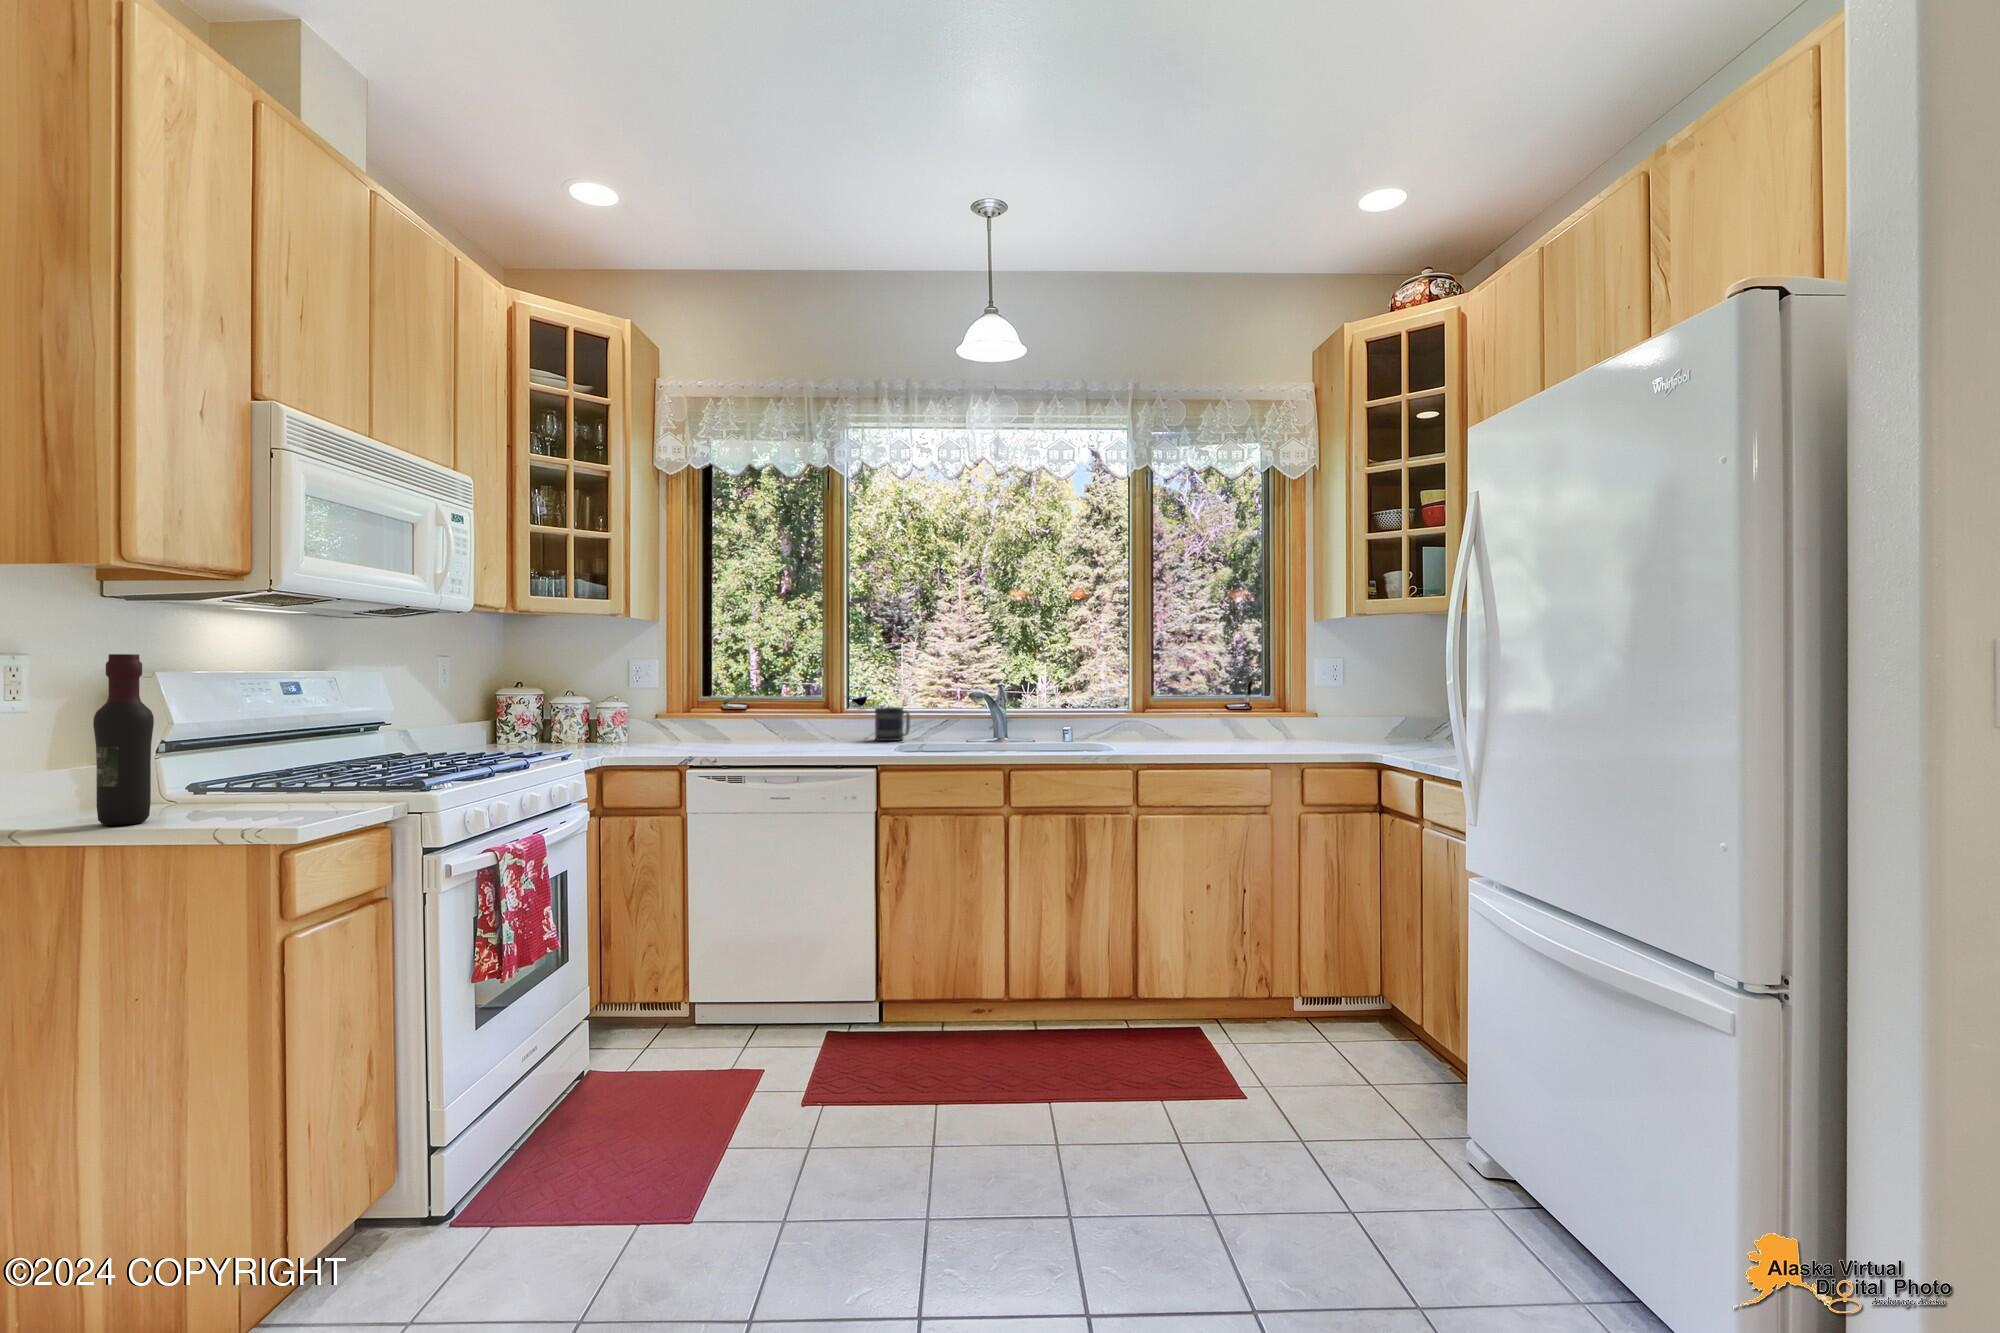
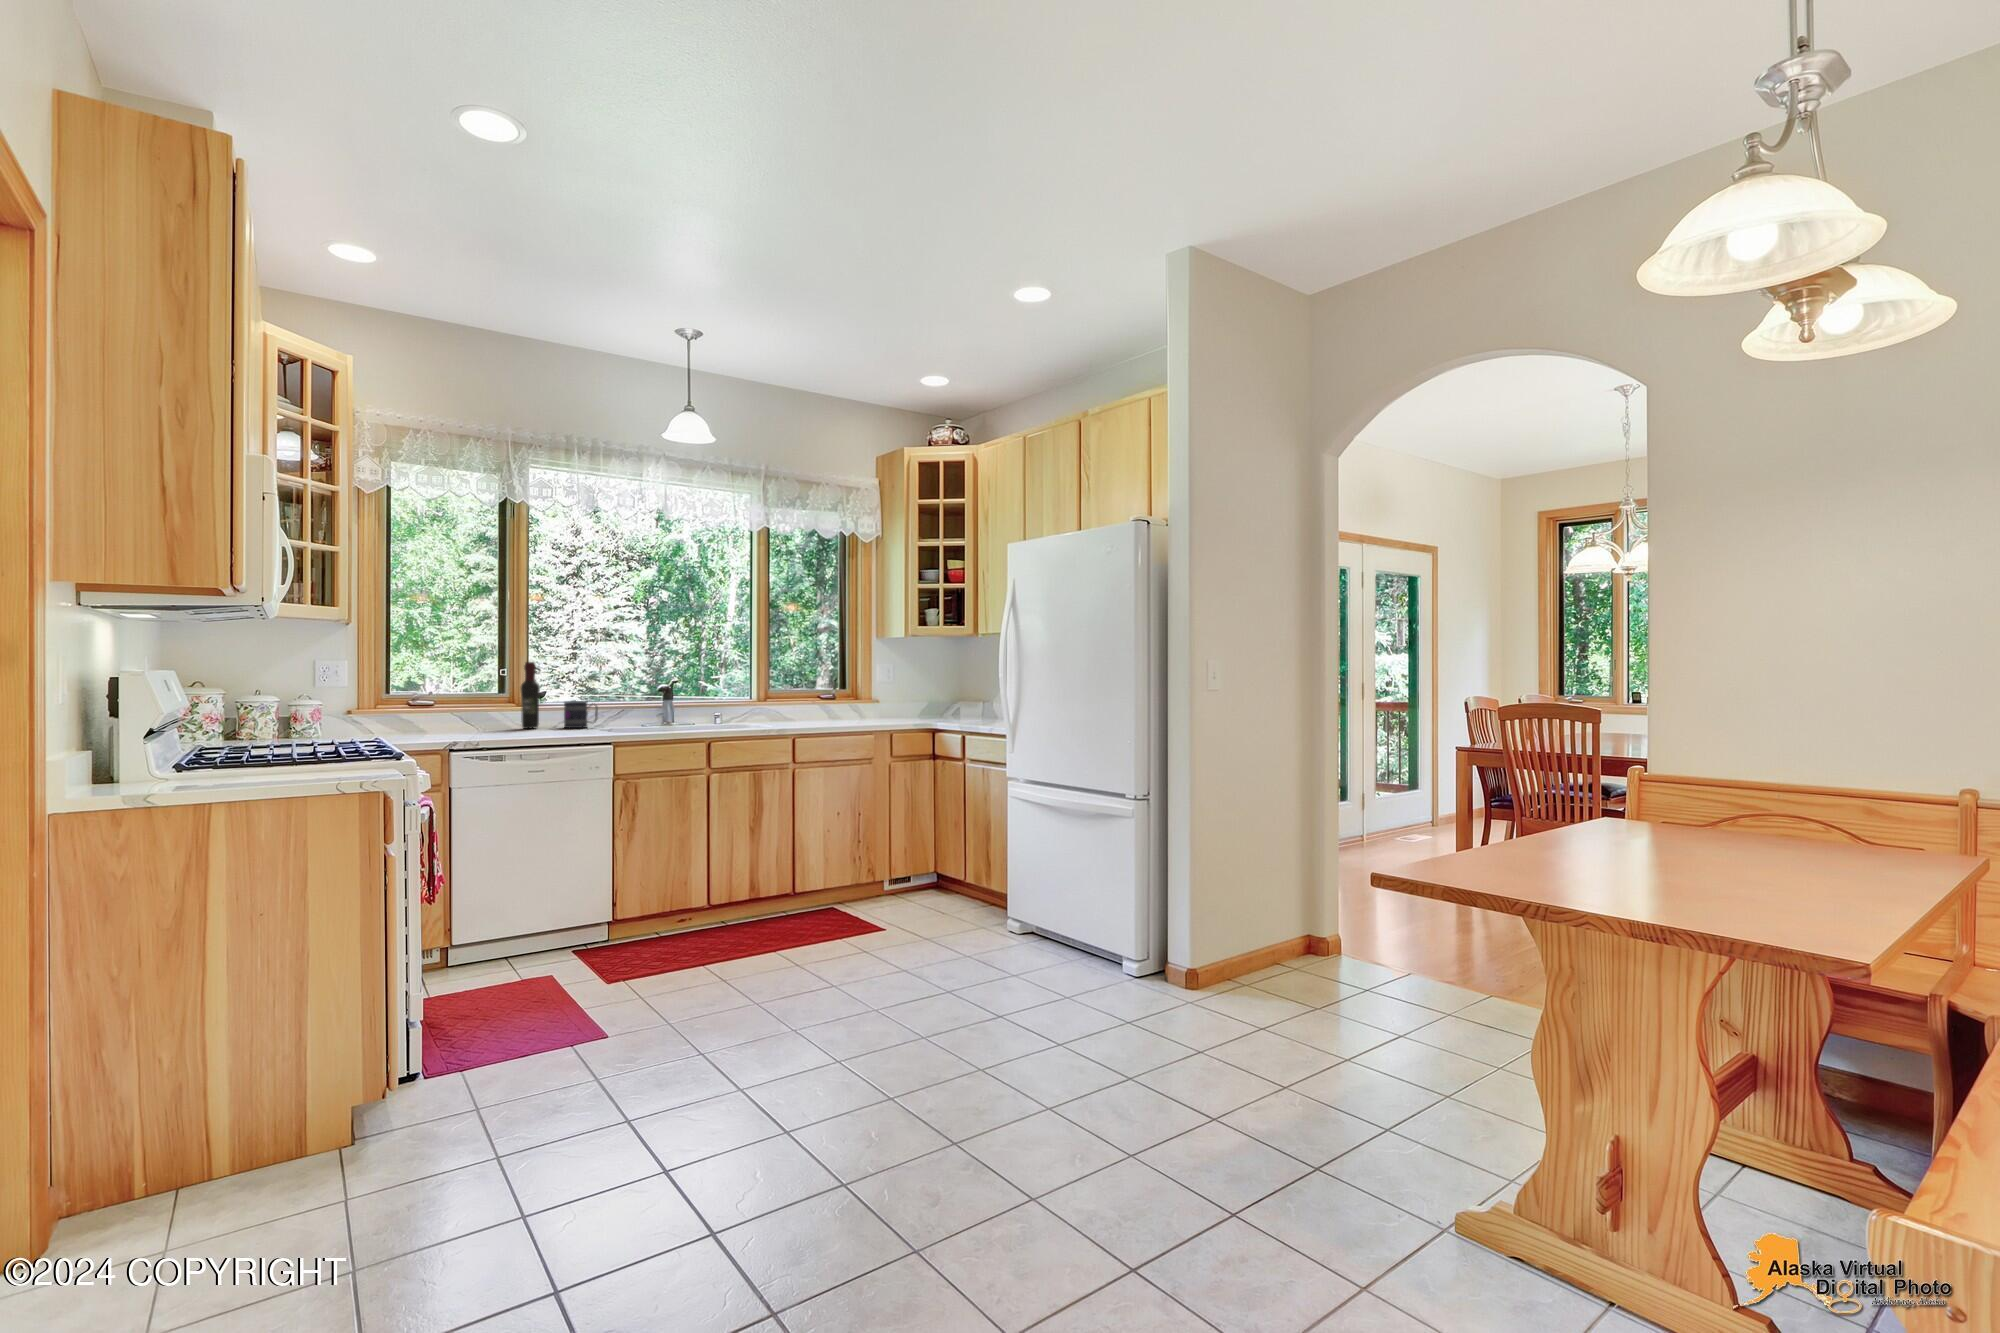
wine bottle: present [93,654,154,825] -> present [521,662,540,729]

